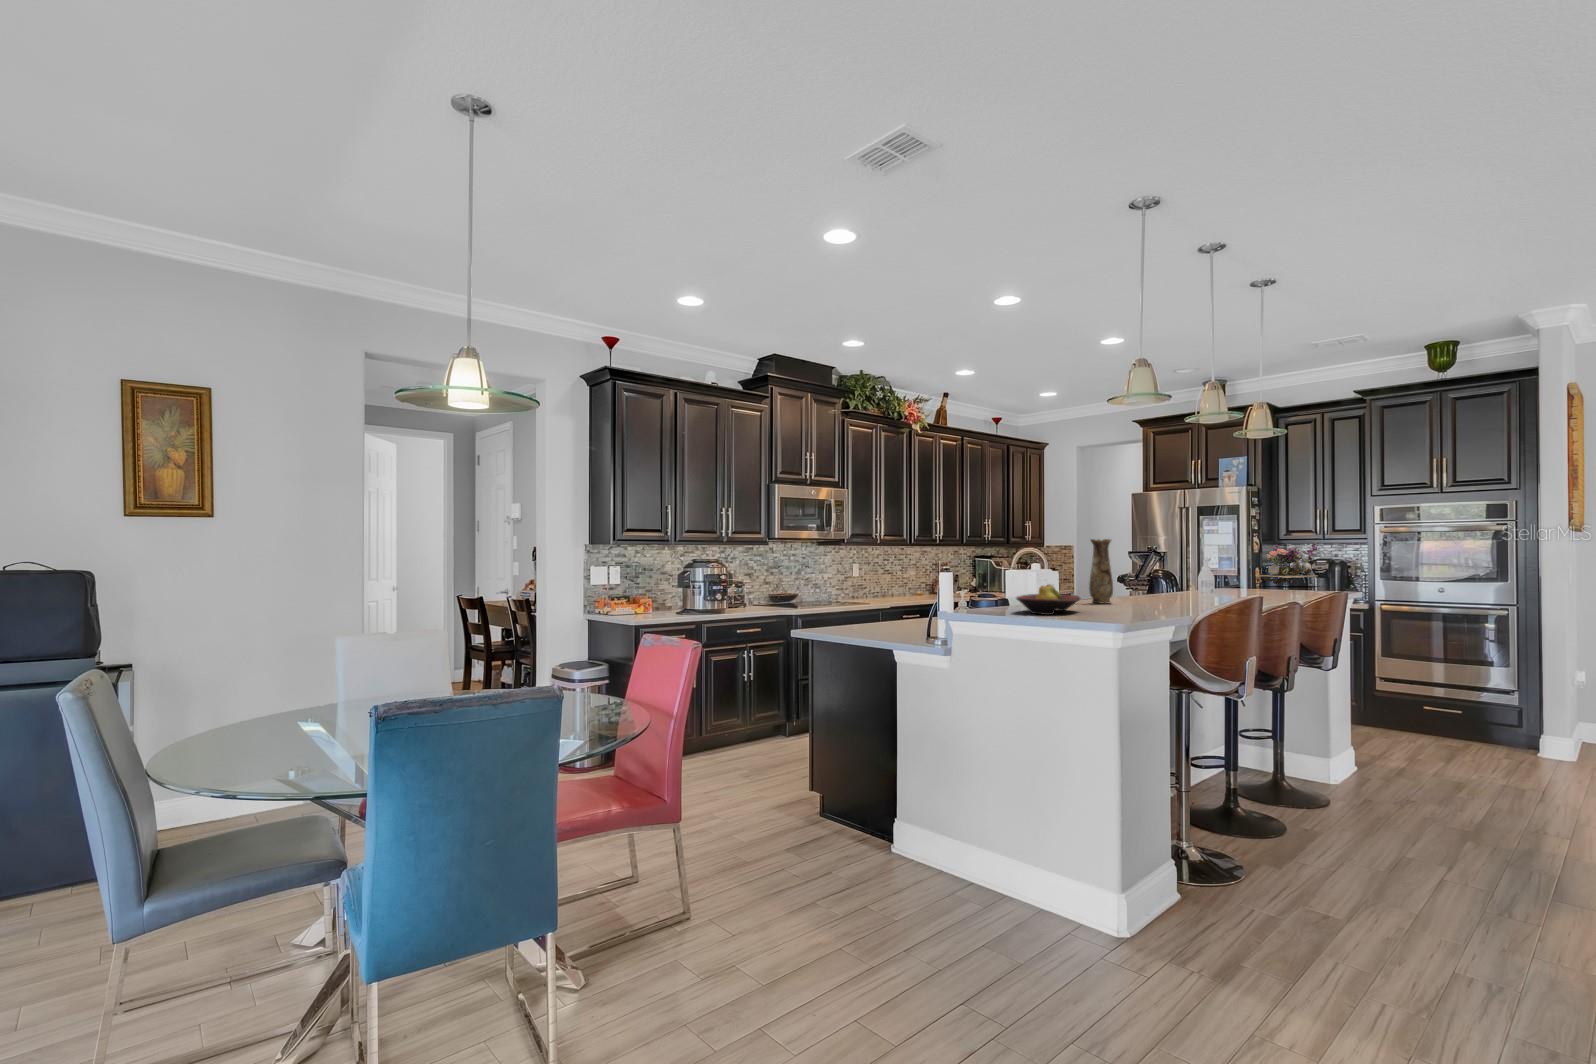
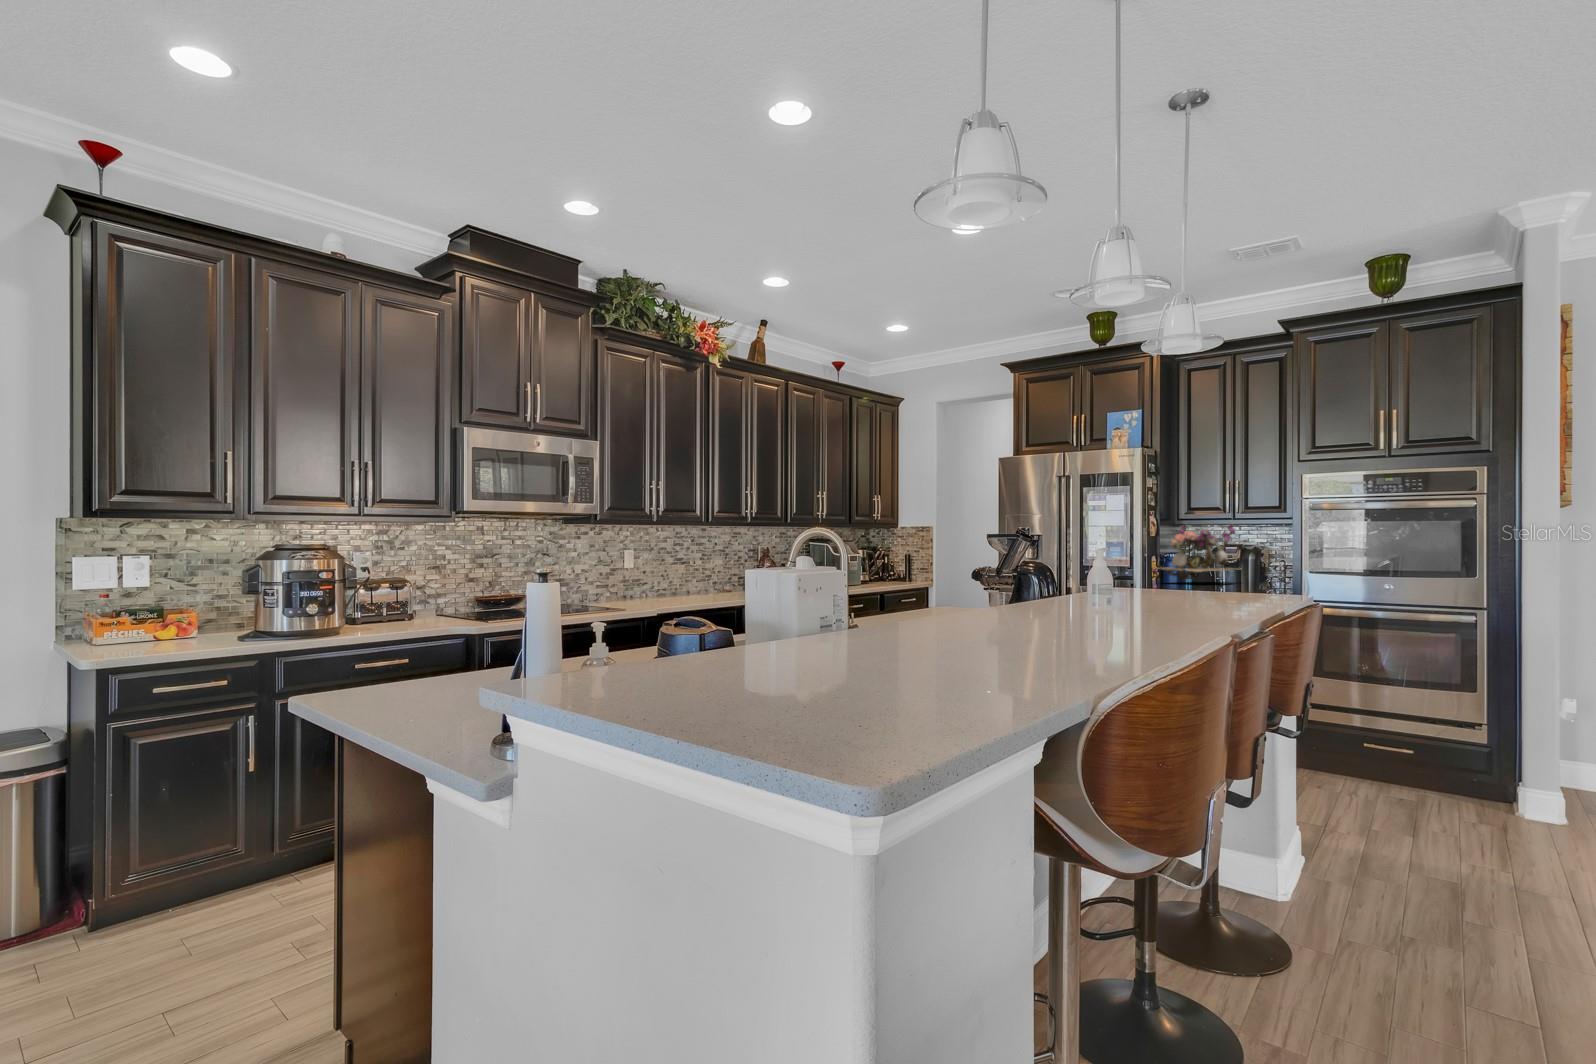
vase: present [1089,539,1113,603] -> none [901,510,942,630]
fruit bowl: present [1016,584,1080,615] -> none [704,603,856,679]

